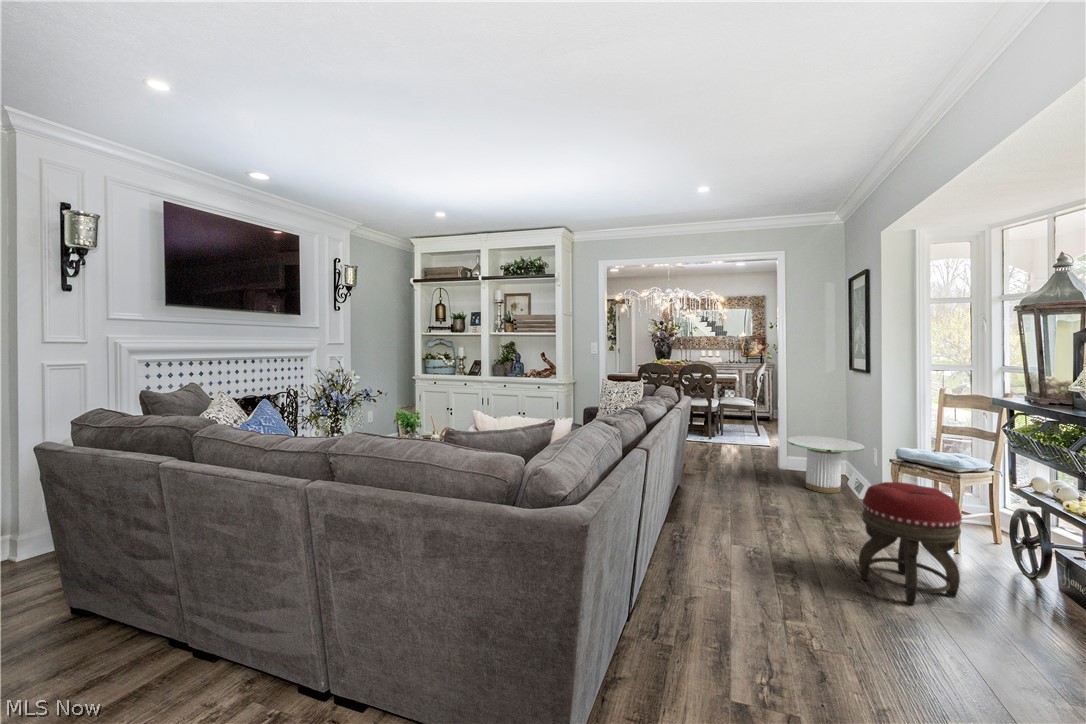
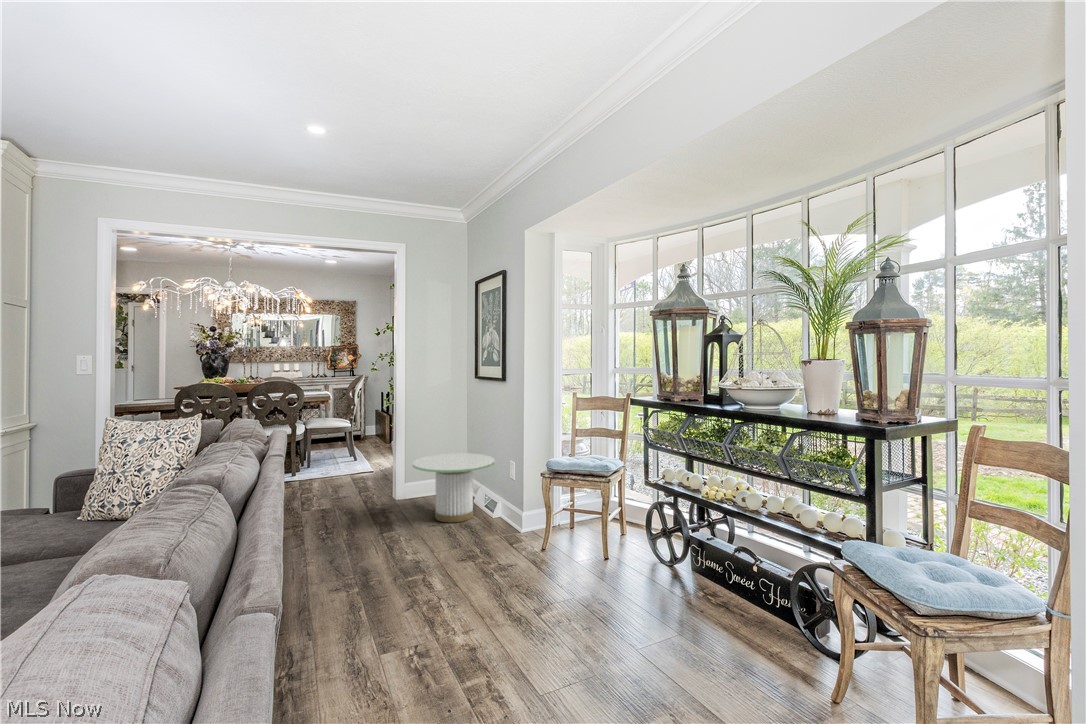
footstool: present [859,482,962,605] -> none [558,501,662,667]

